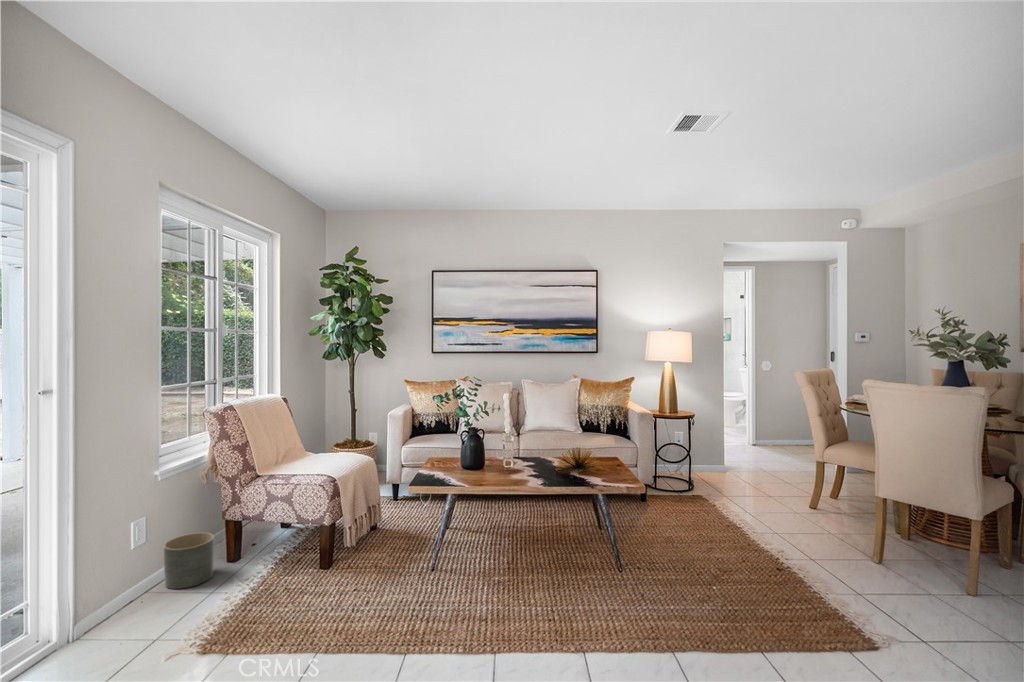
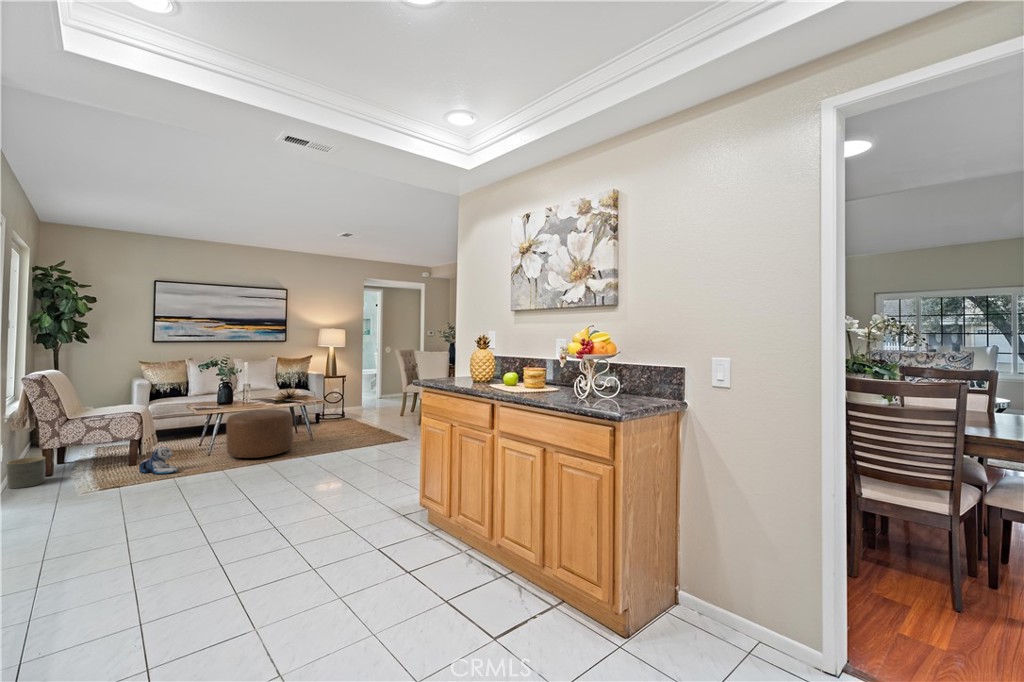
ottoman: none [455,492,576,614] -> present [226,409,293,458]
plush toy: none [314,555,362,619] -> present [139,447,178,474]

